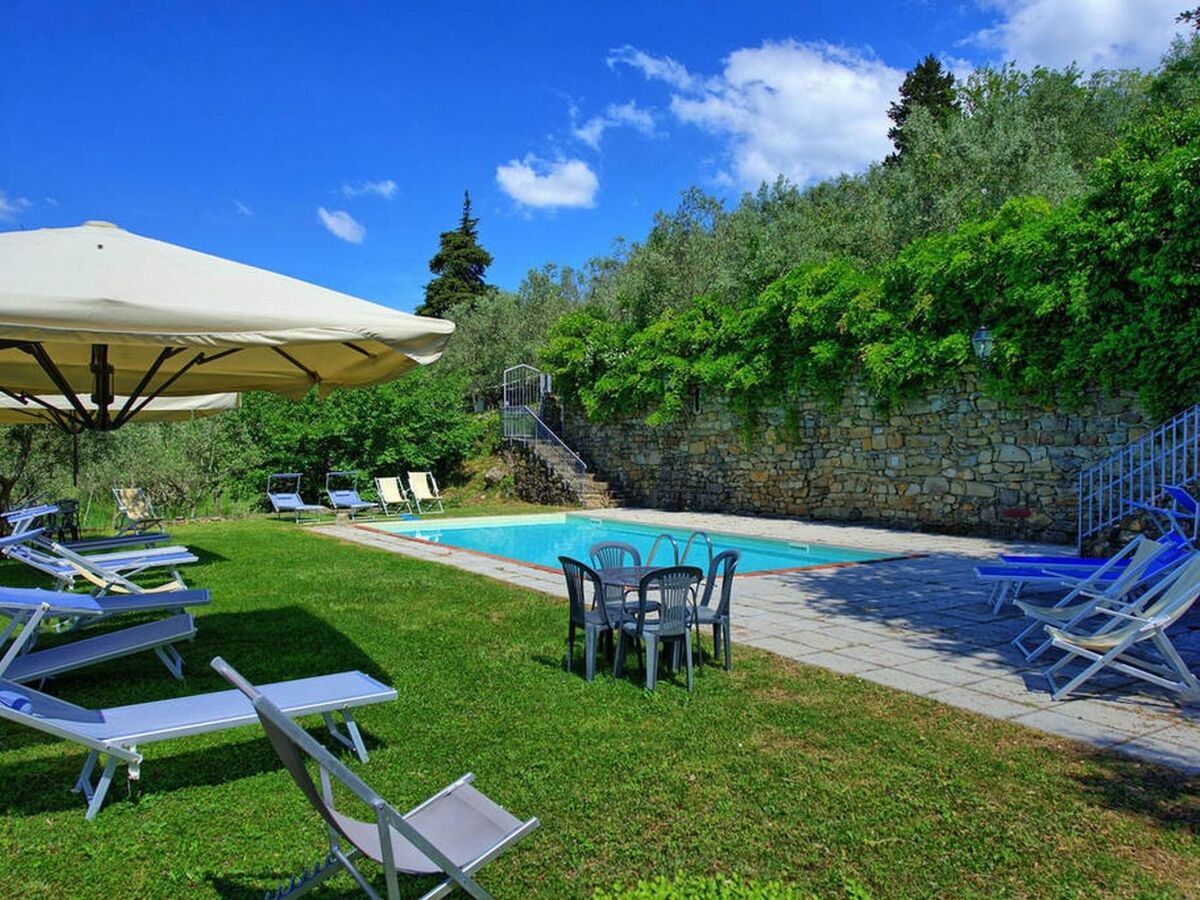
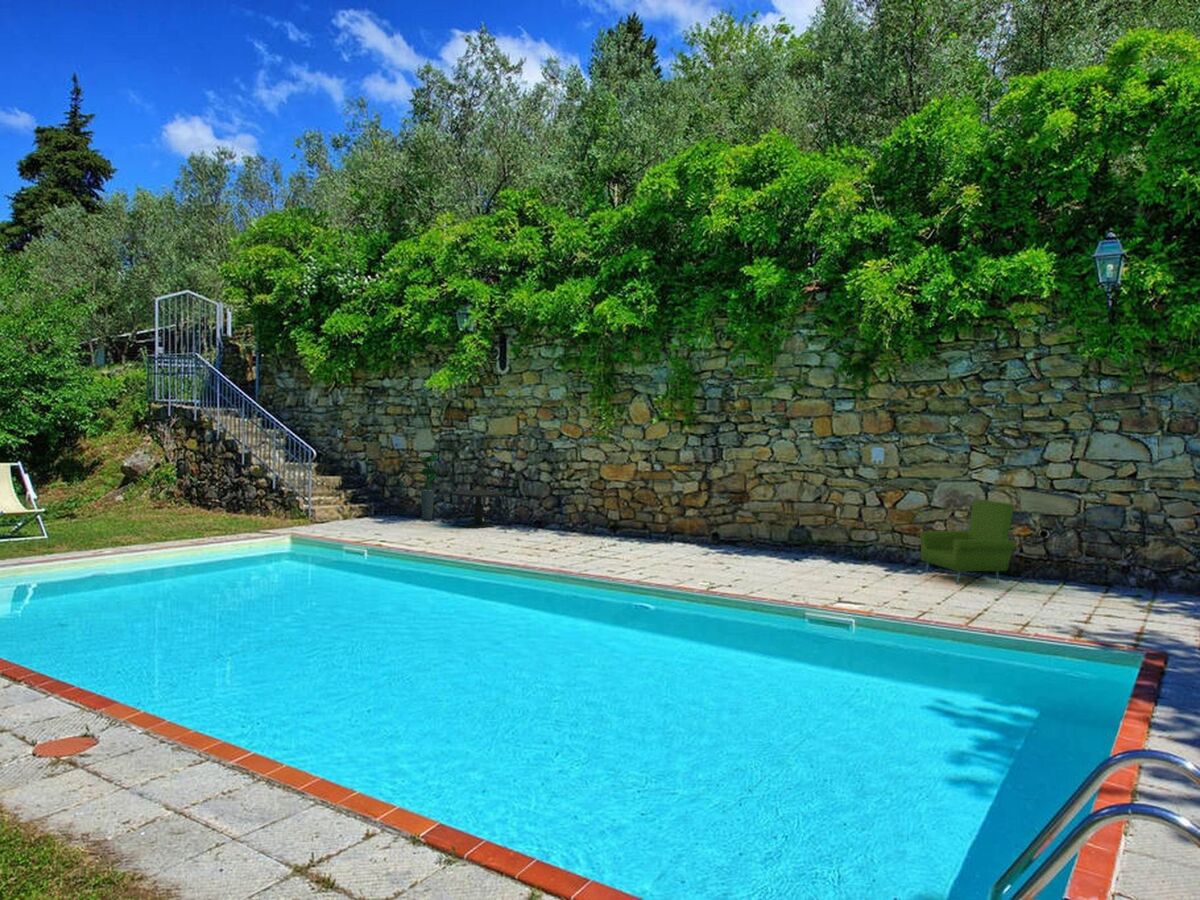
armchair: none [908,487,954,536] -> present [920,499,1016,585]
stool: present [1003,508,1032,535] -> none [1113,539,1168,600]

